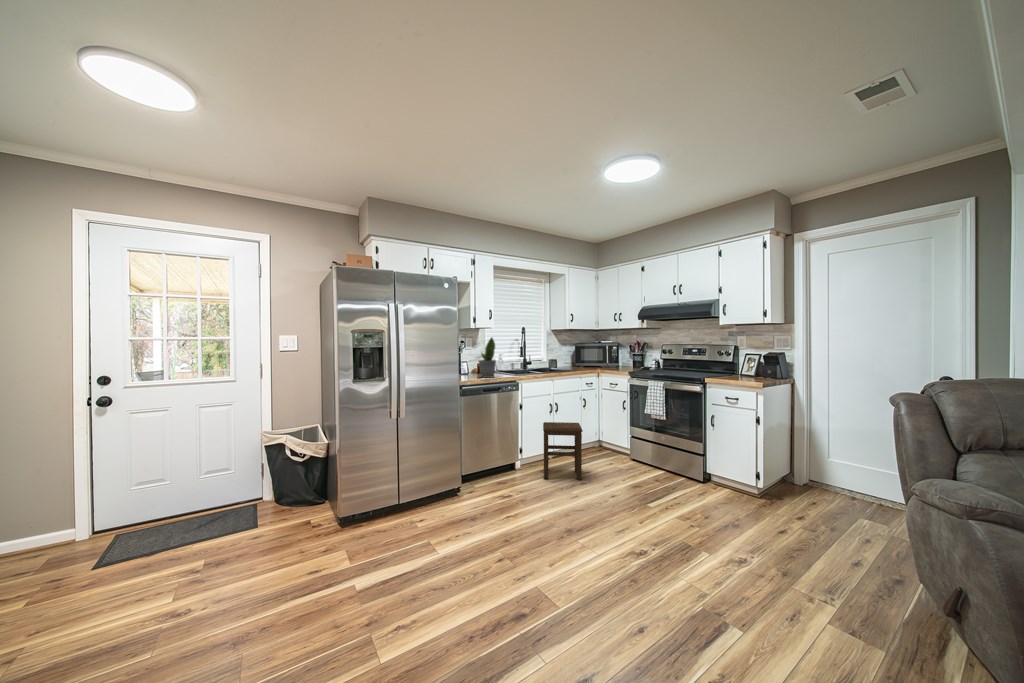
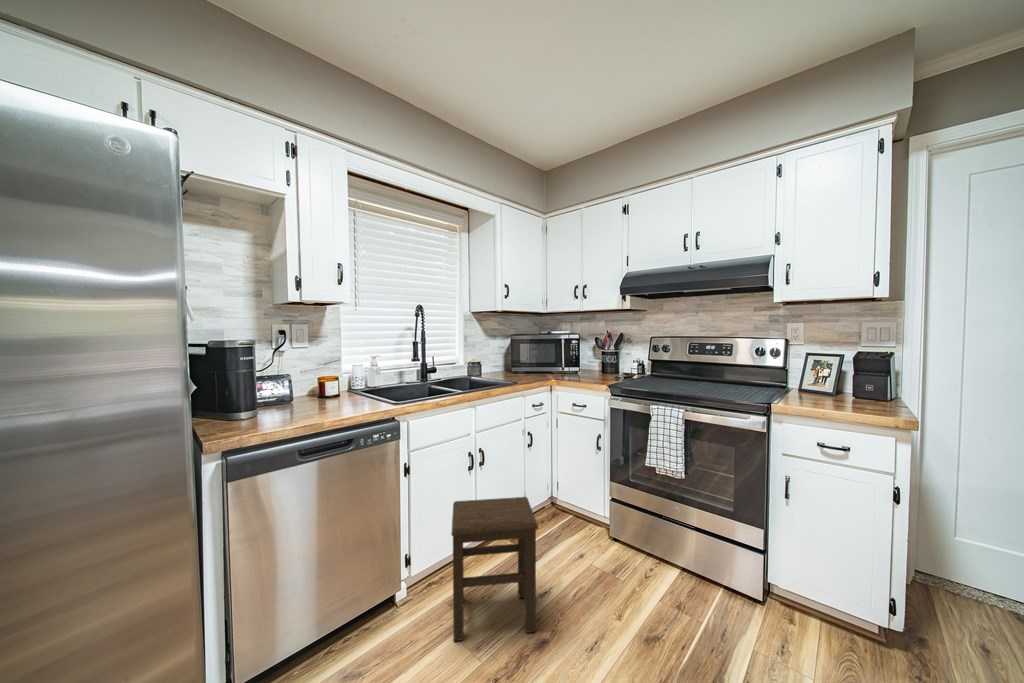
potted plant: present [479,338,496,378] -> none [297,319,345,416]

